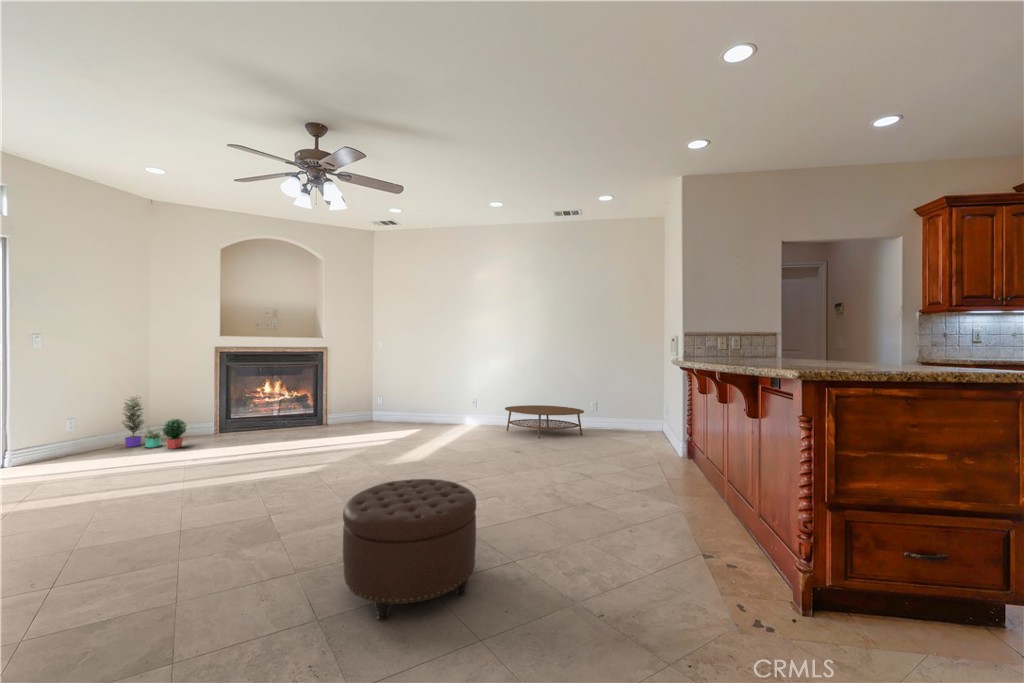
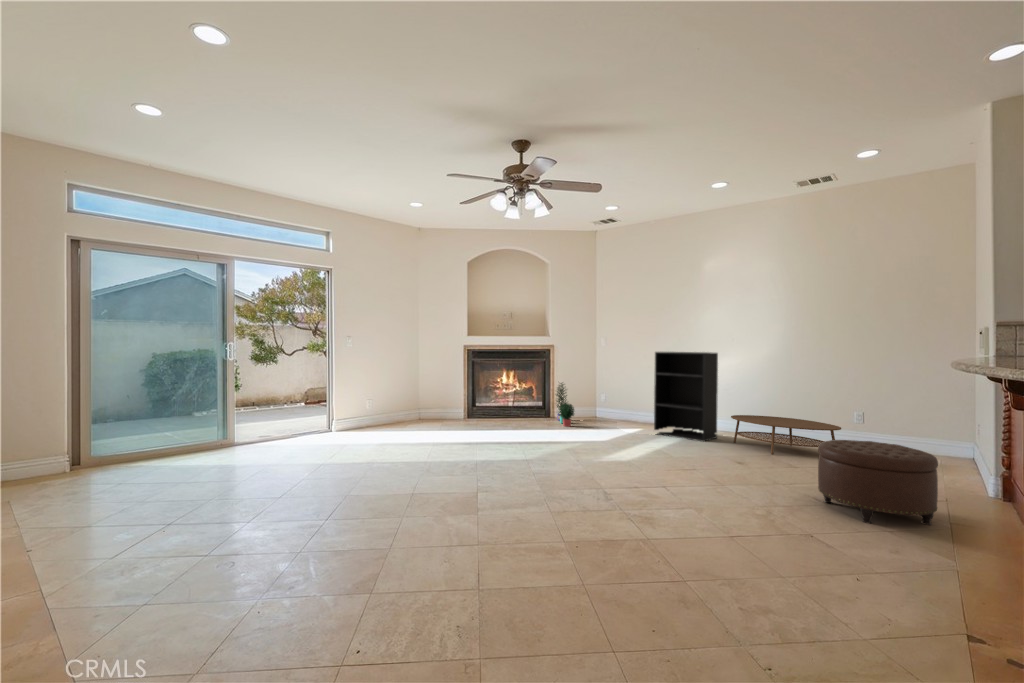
bookshelf: none [438,352,492,434] -> present [654,352,718,442]
potted plant: present [123,396,186,449] -> present [556,383,574,427]
ottoman: present [343,479,476,621] -> present [818,440,938,525]

